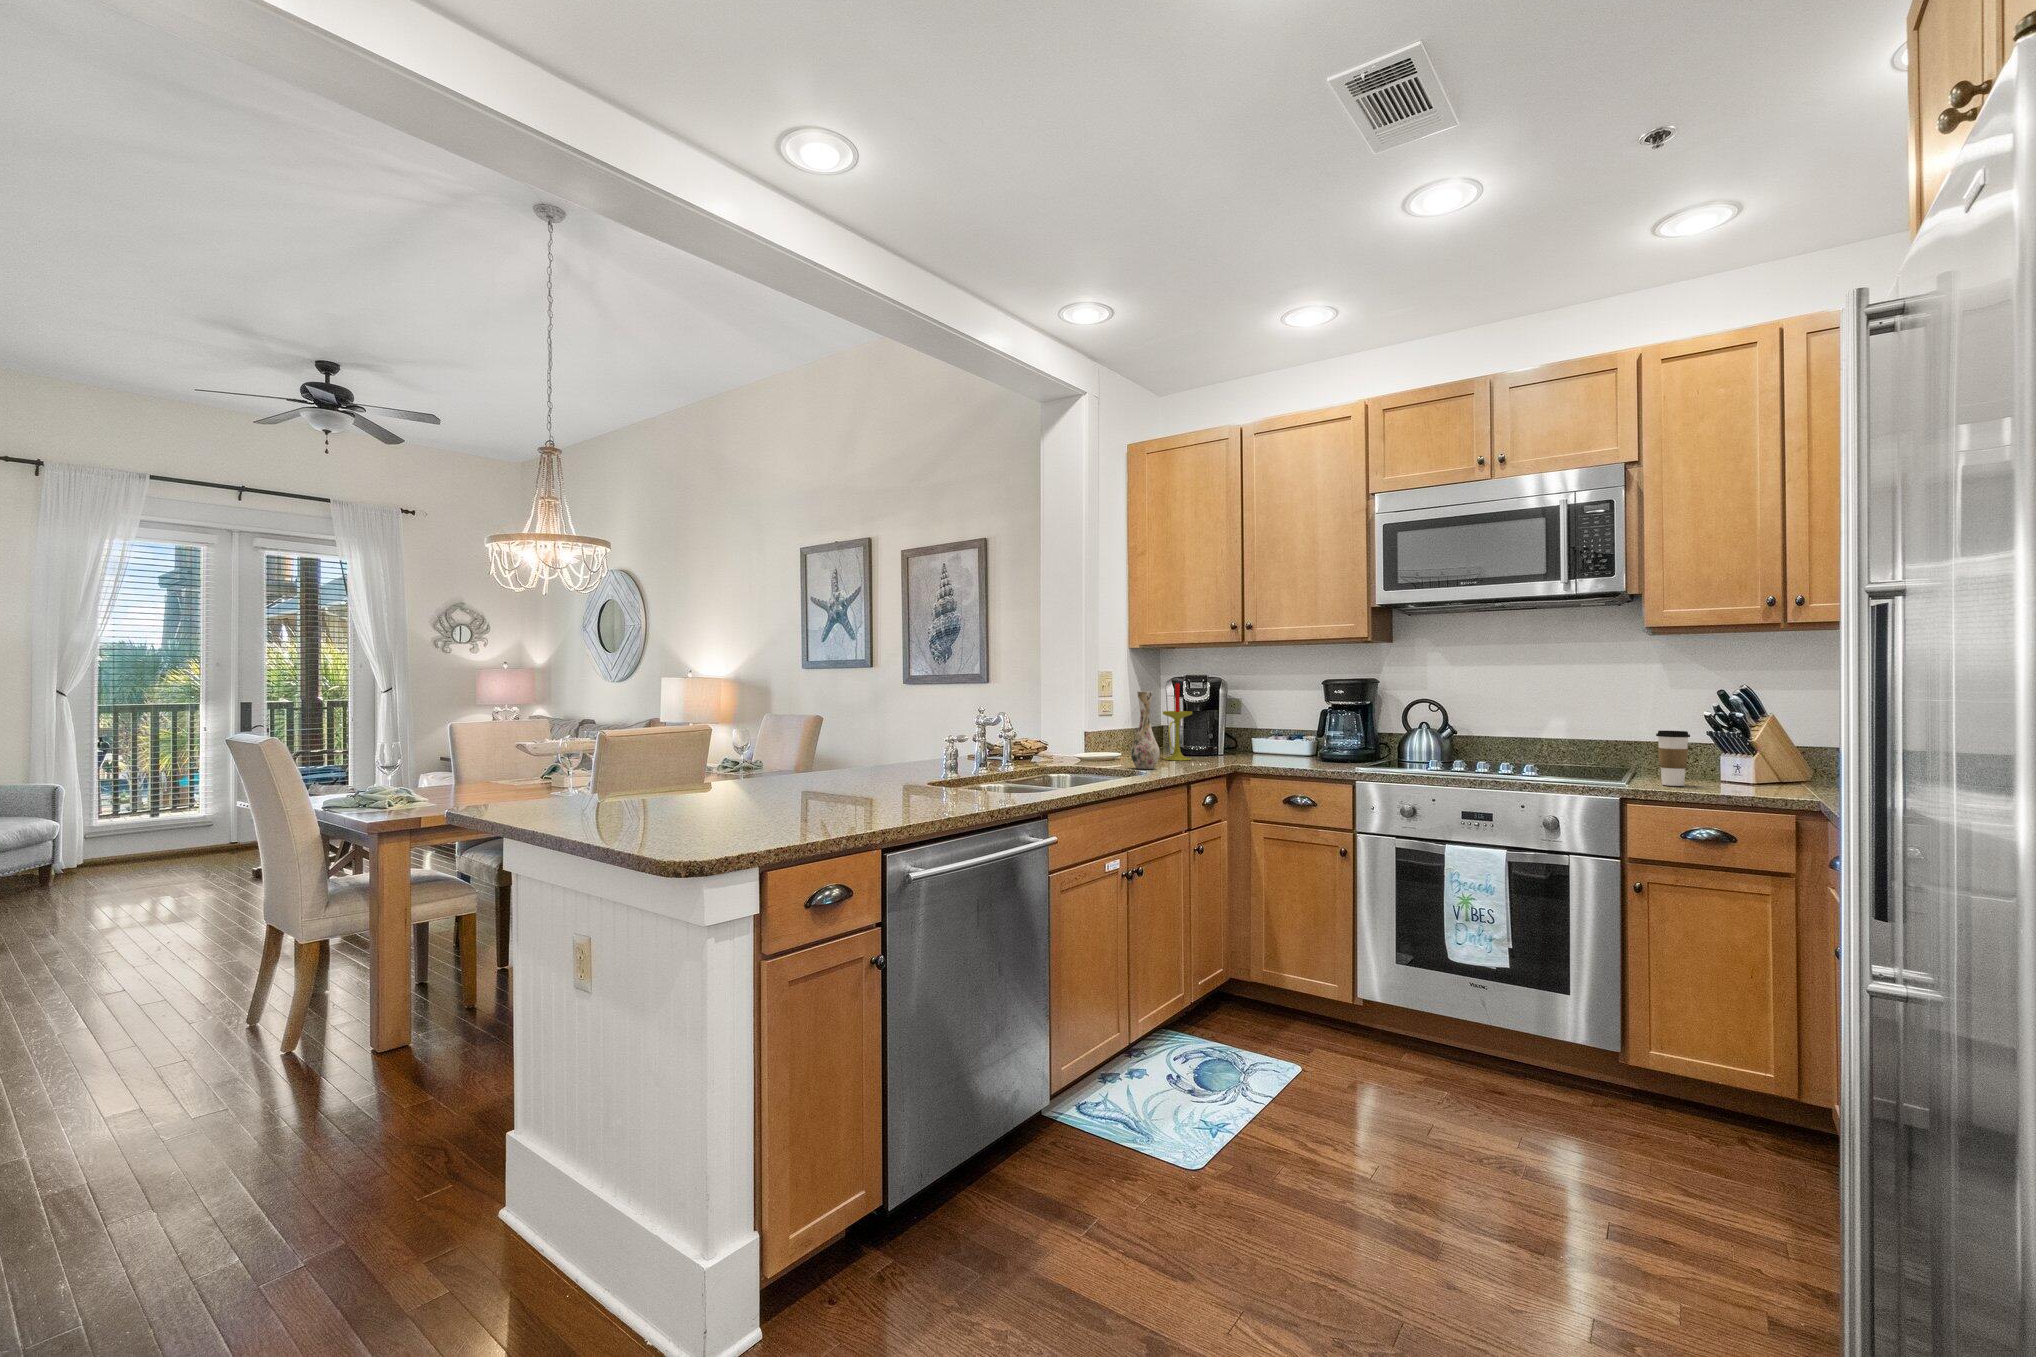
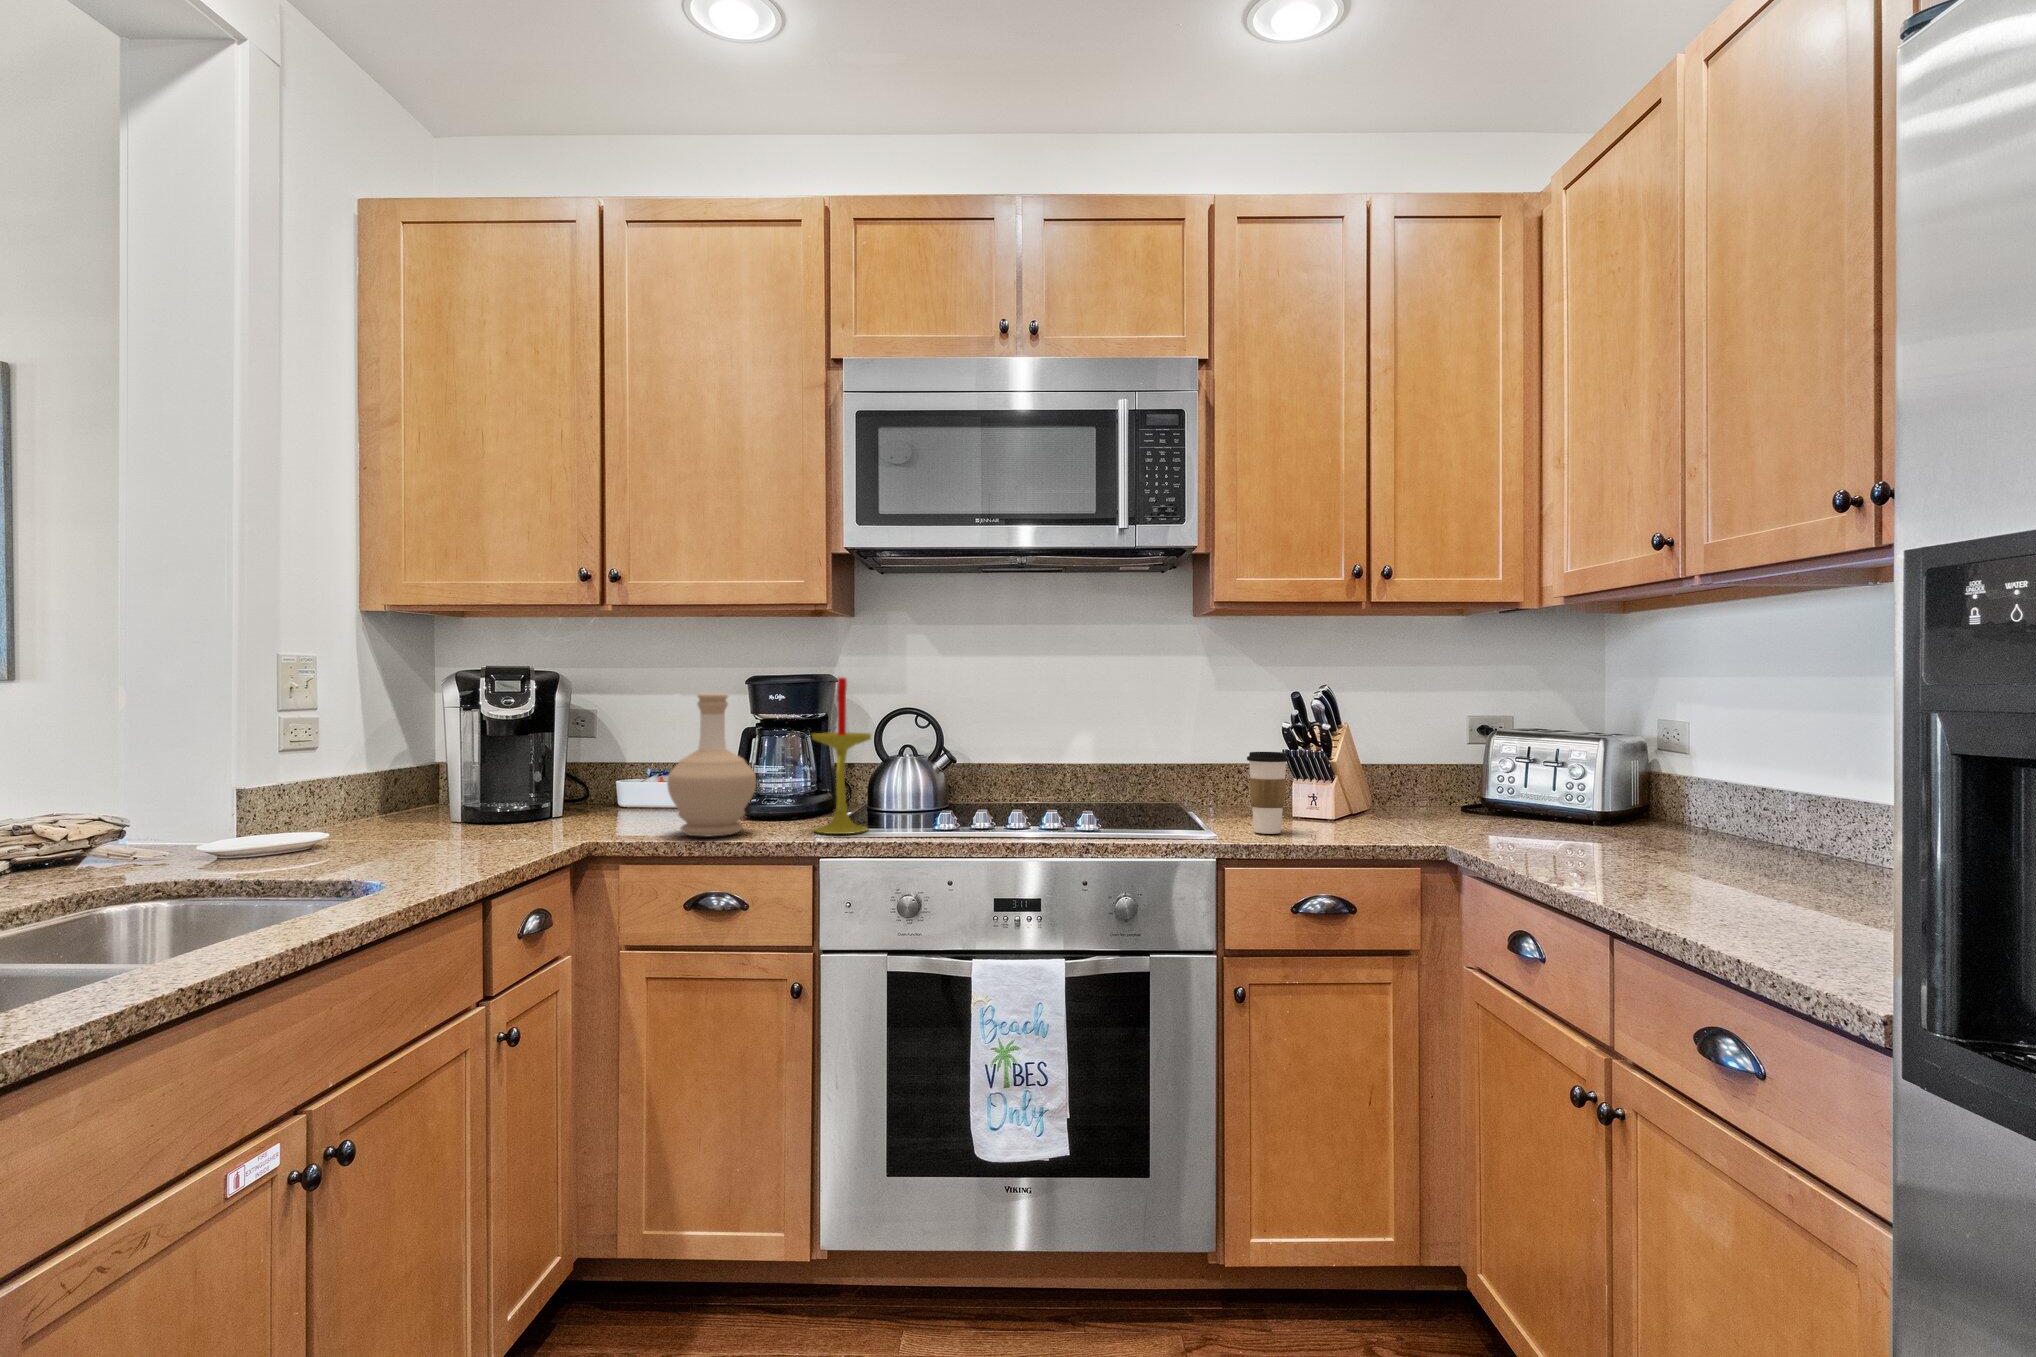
candle: present [1163,683,1192,761] -> present [812,678,871,834]
bottle: none [1275,690,1323,767] -> present [667,693,756,836]
vase: present [1130,691,1160,769] -> none [347,699,421,870]

